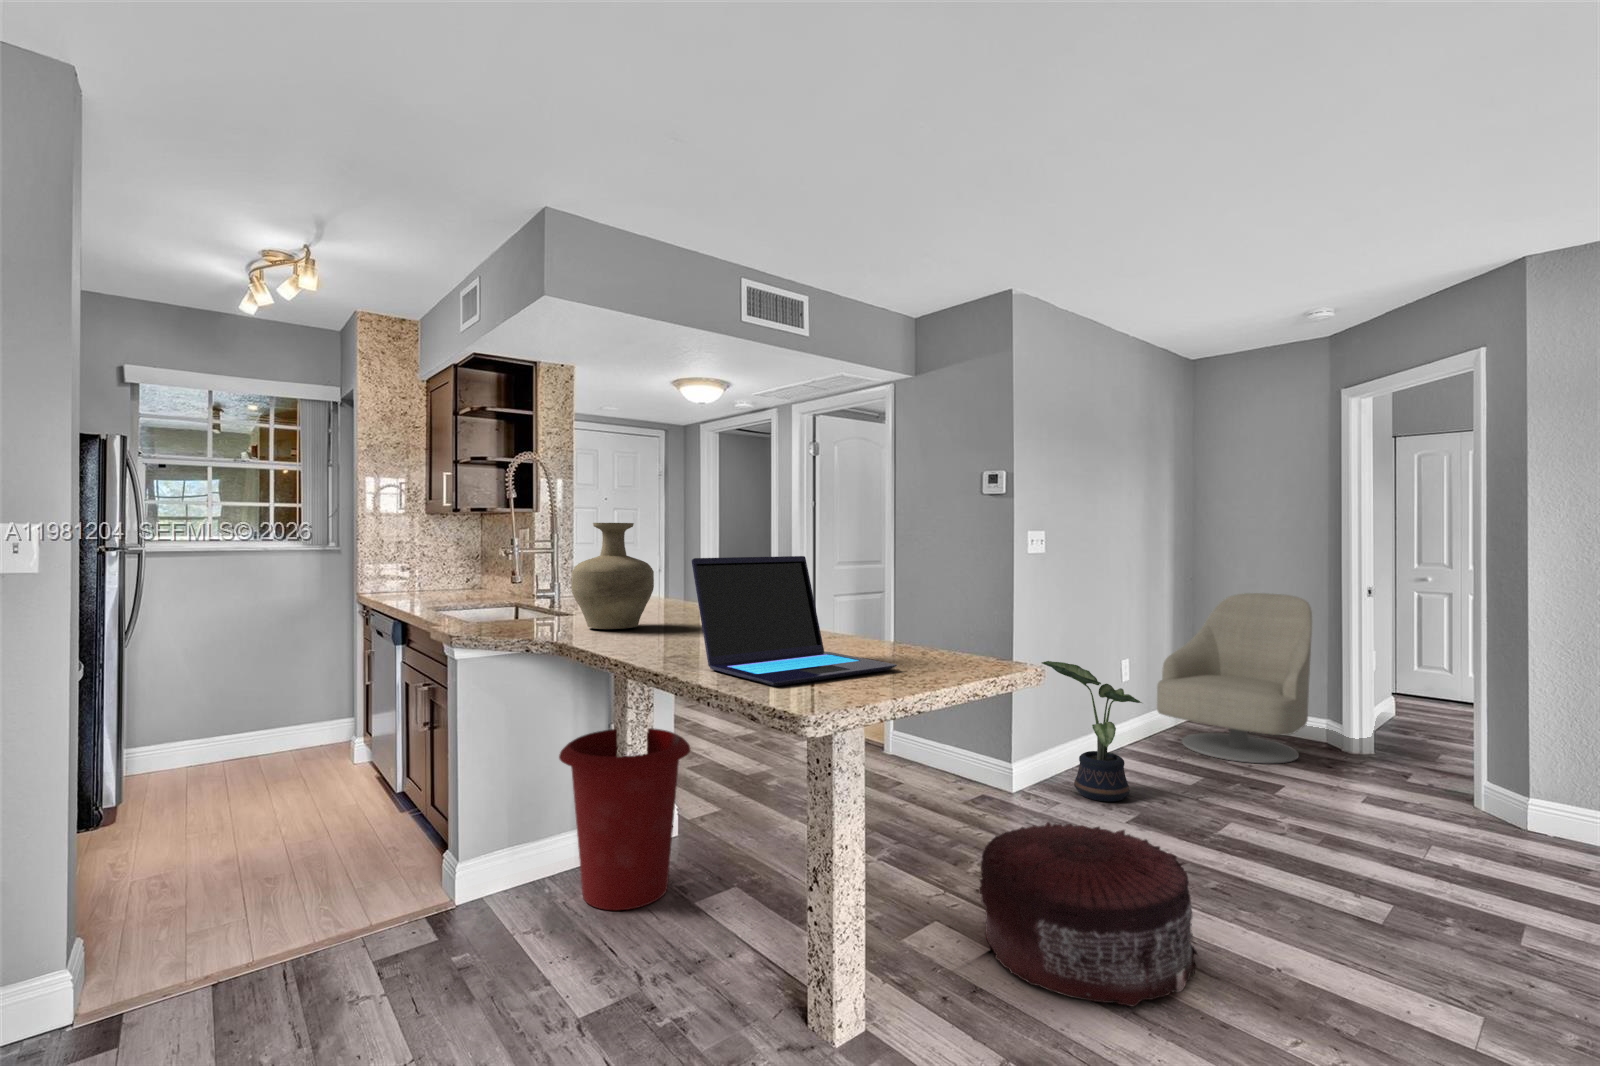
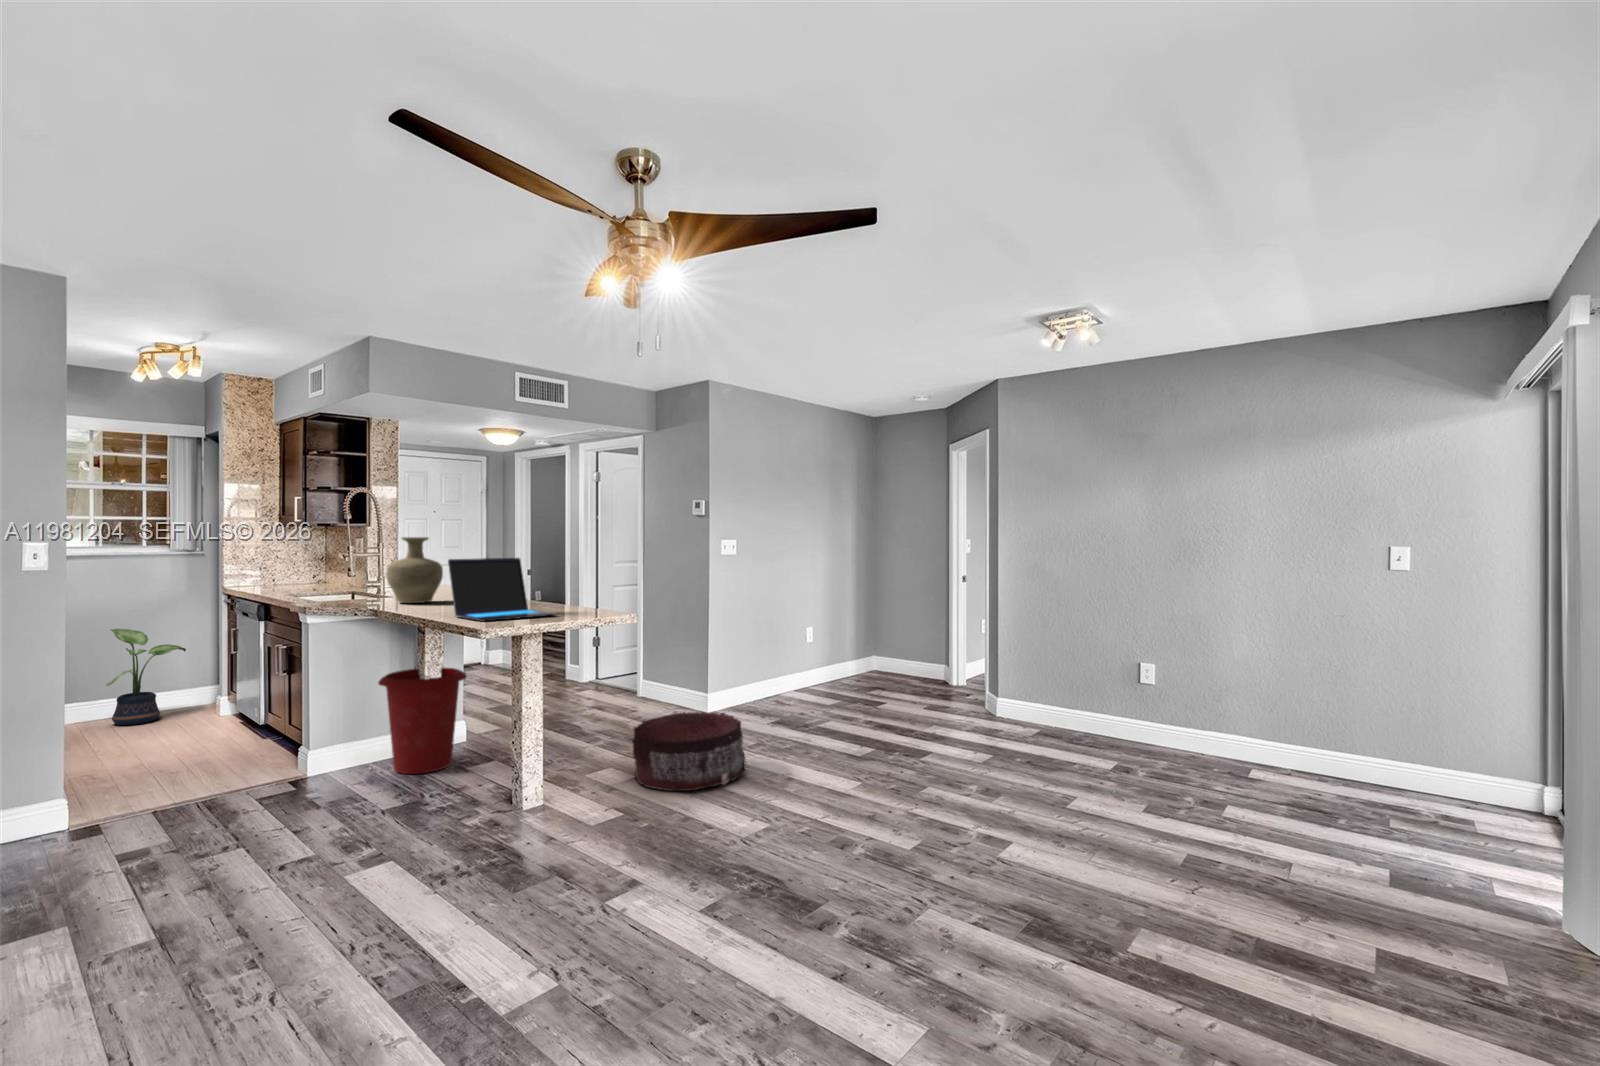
armchair: present [1157,593,1312,763] -> none [830,581,930,693]
potted plant: present [1042,661,1142,802] -> present [106,629,186,725]

